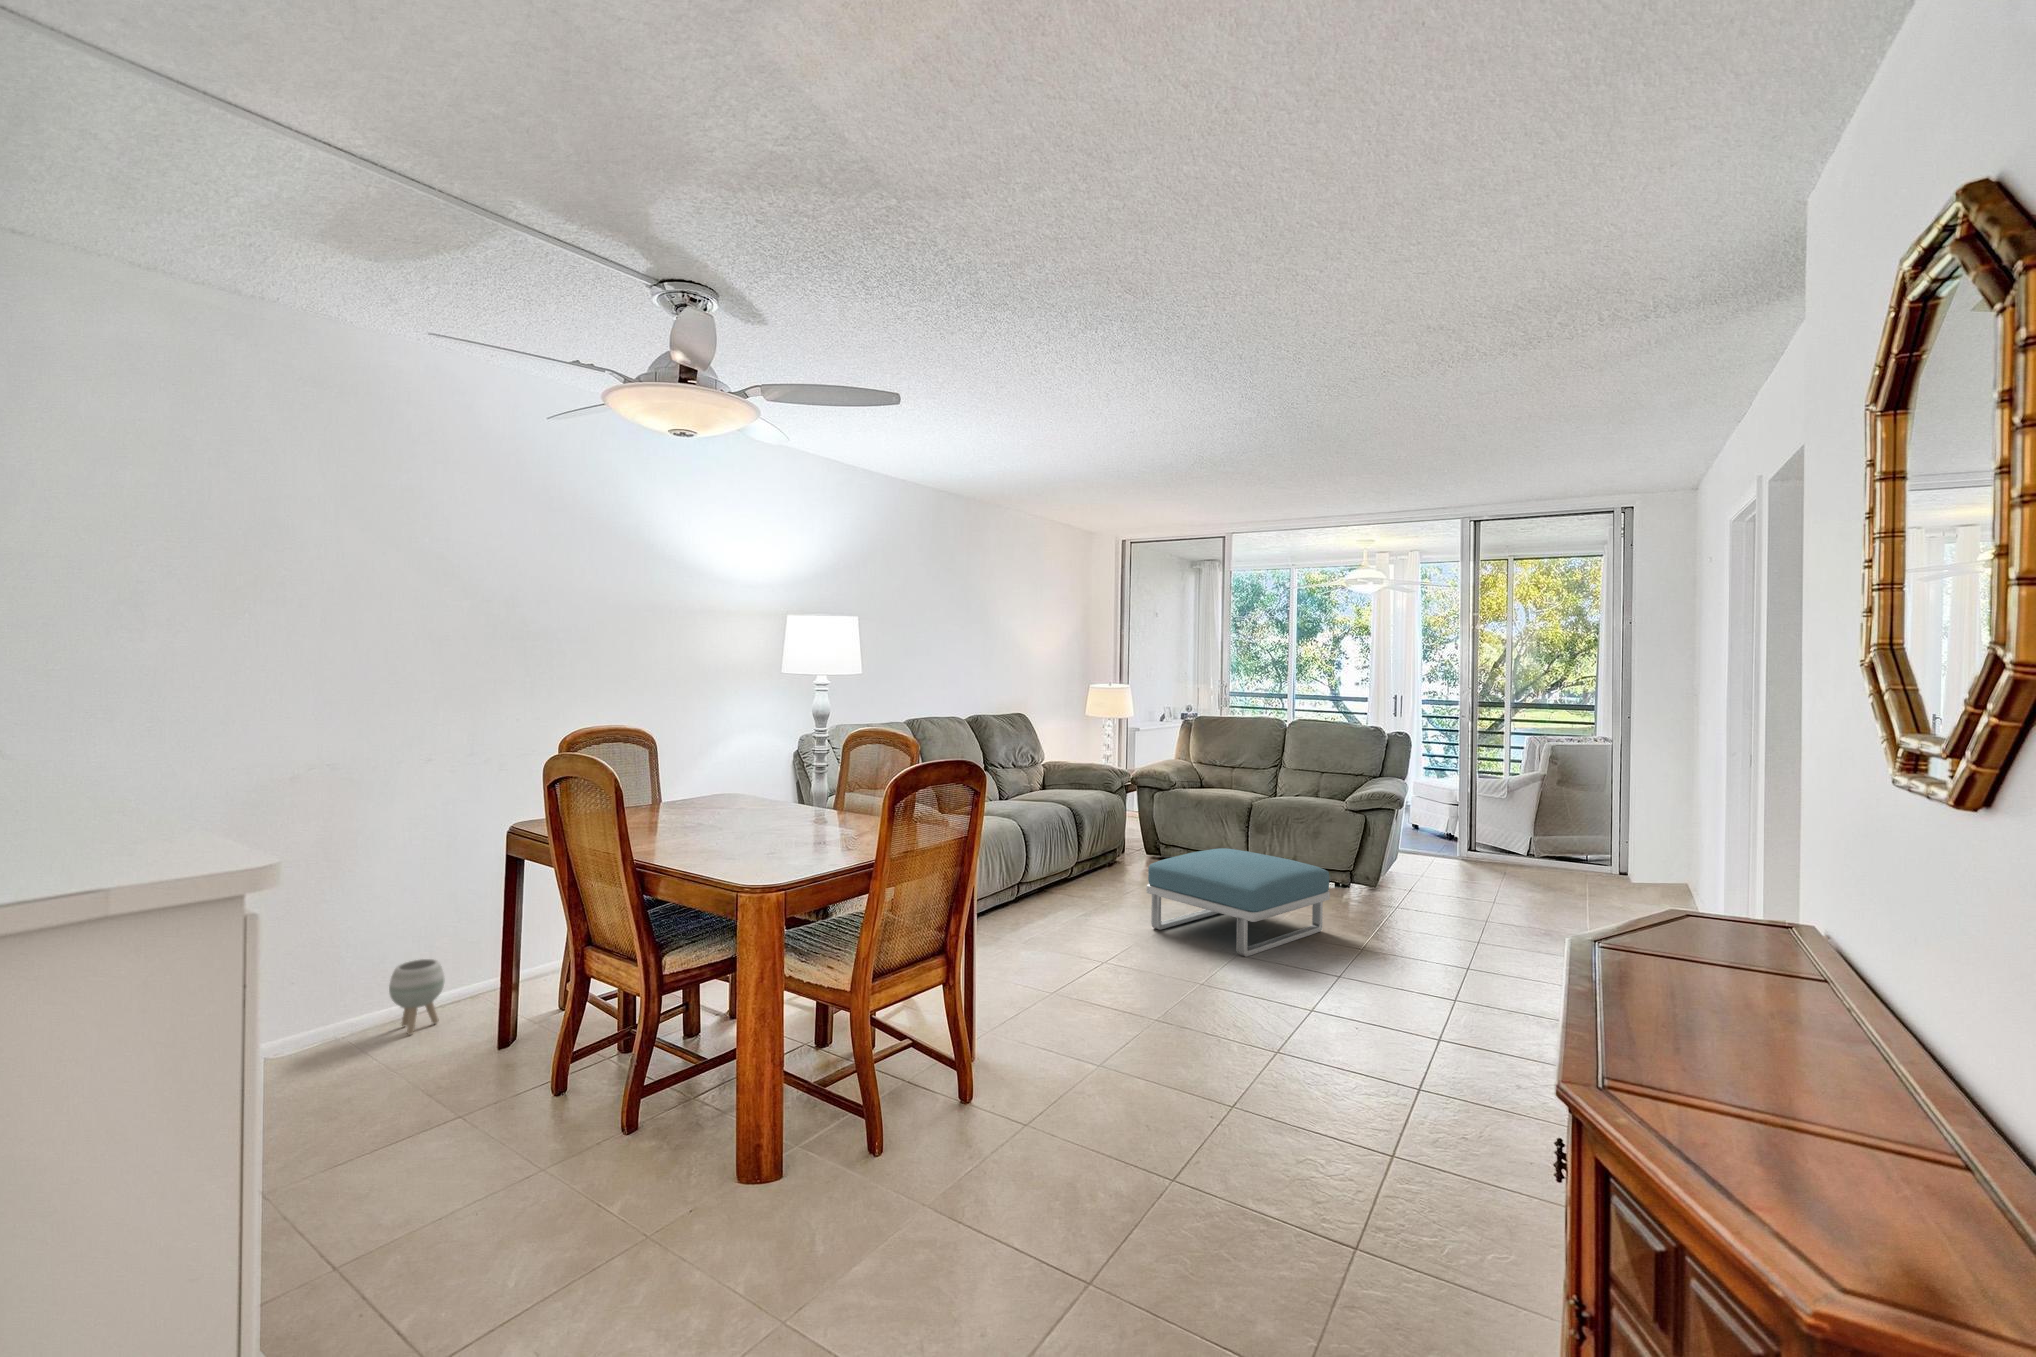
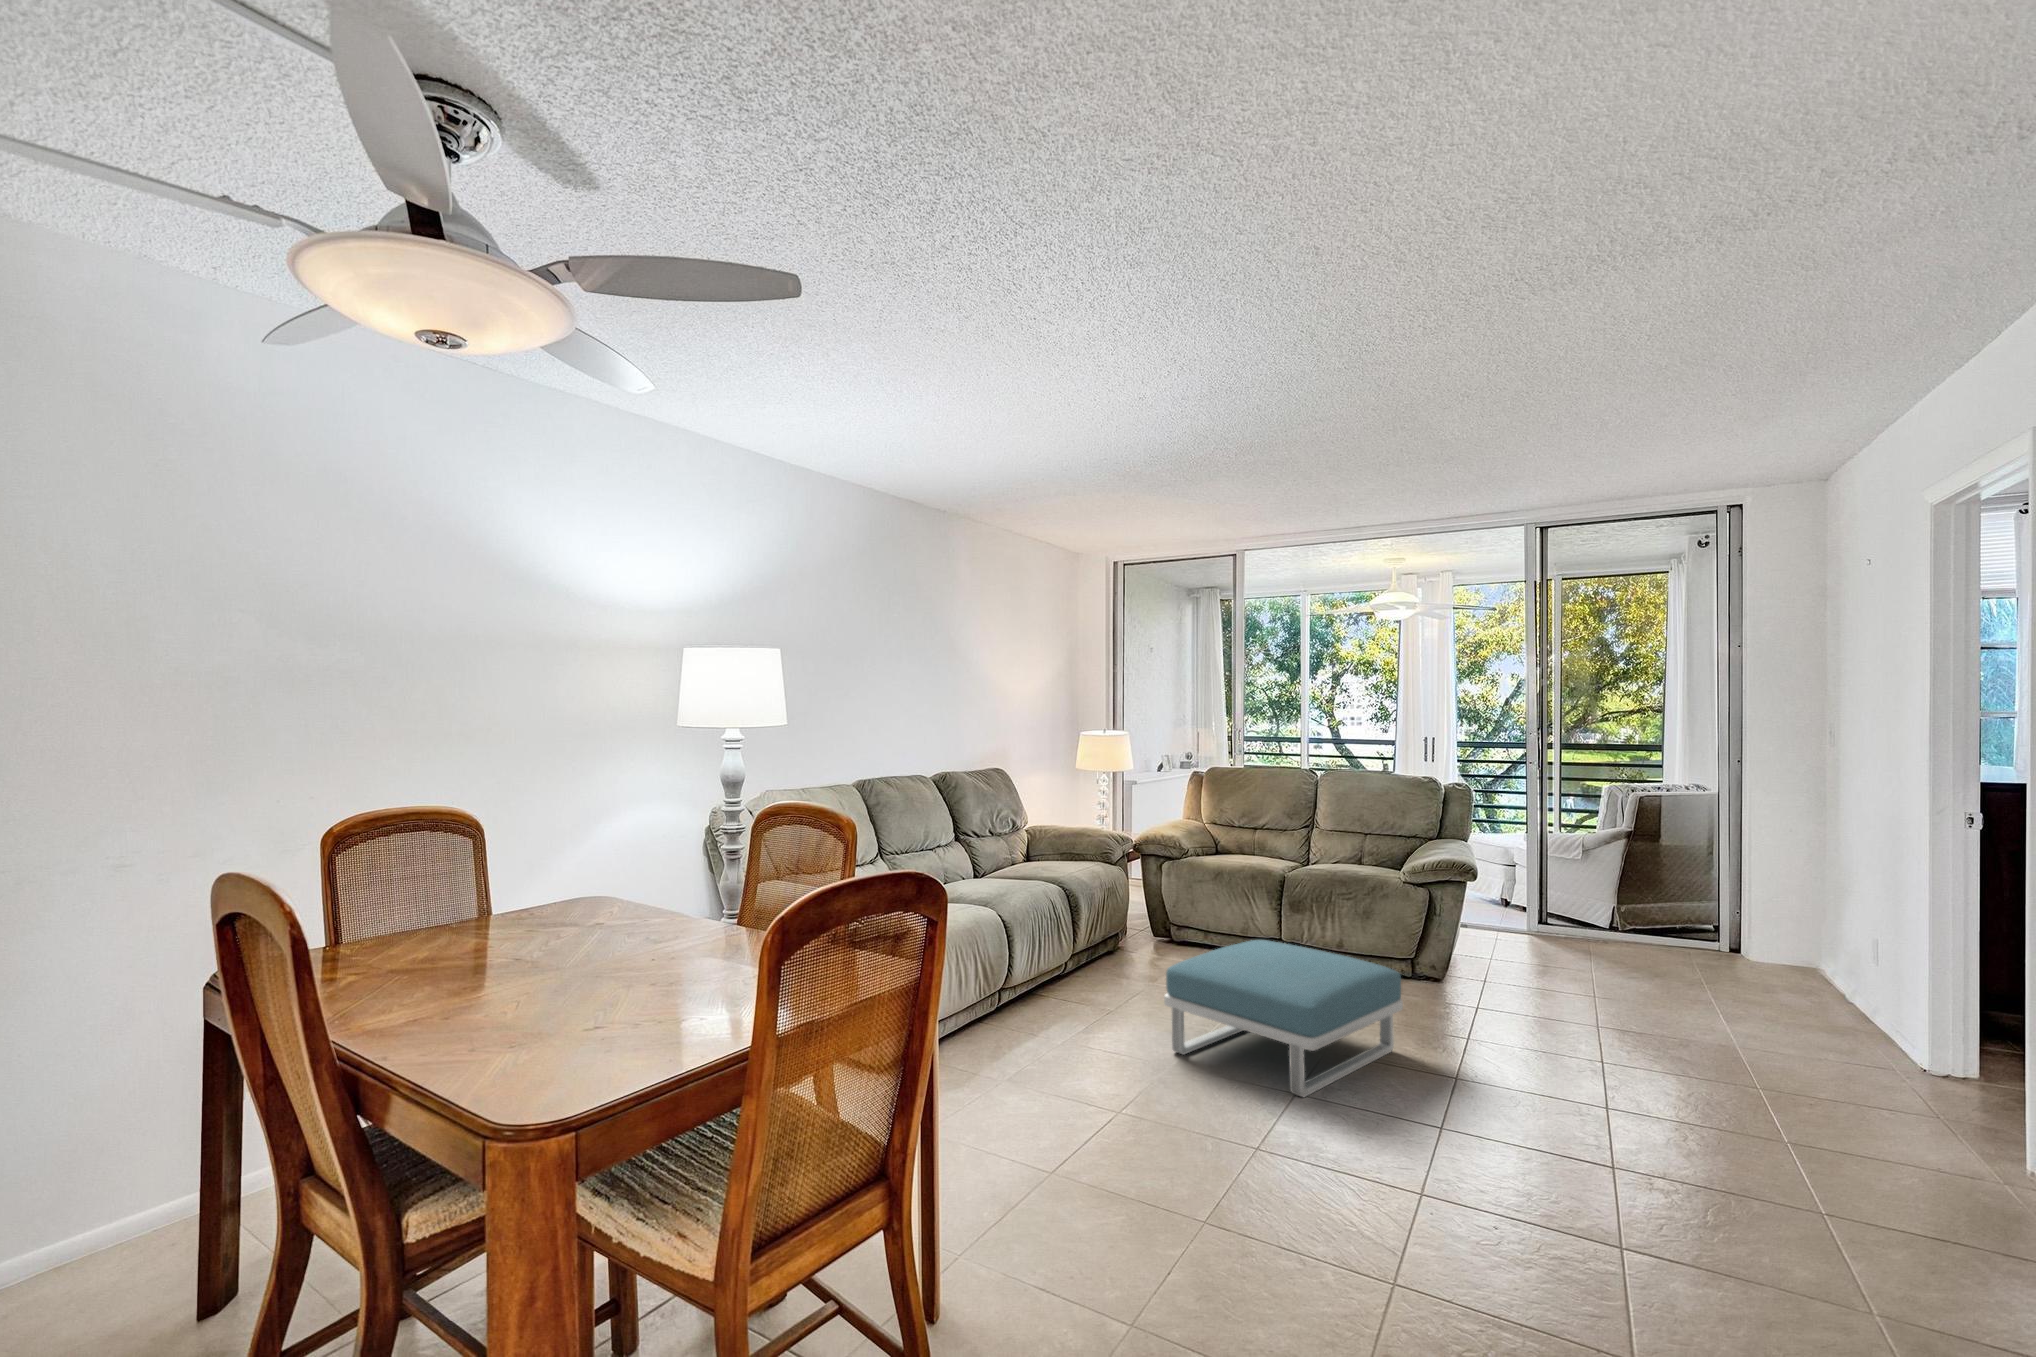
planter: present [389,959,444,1035] -> none [48,1166,145,1291]

